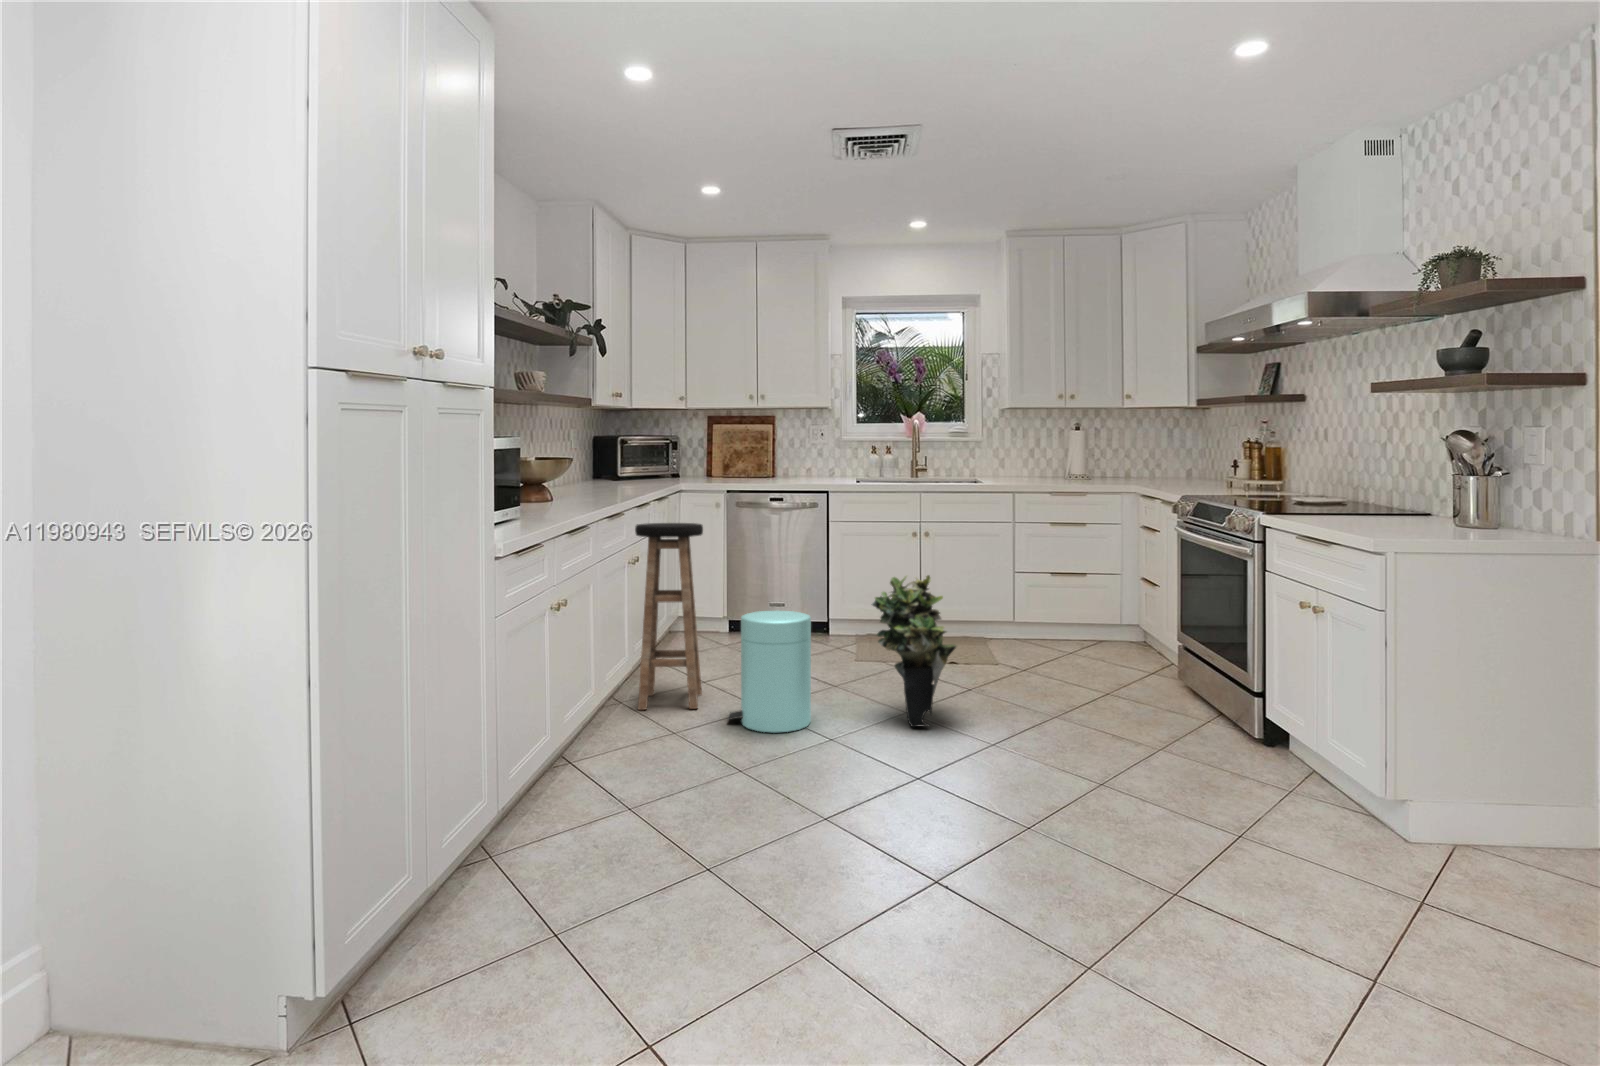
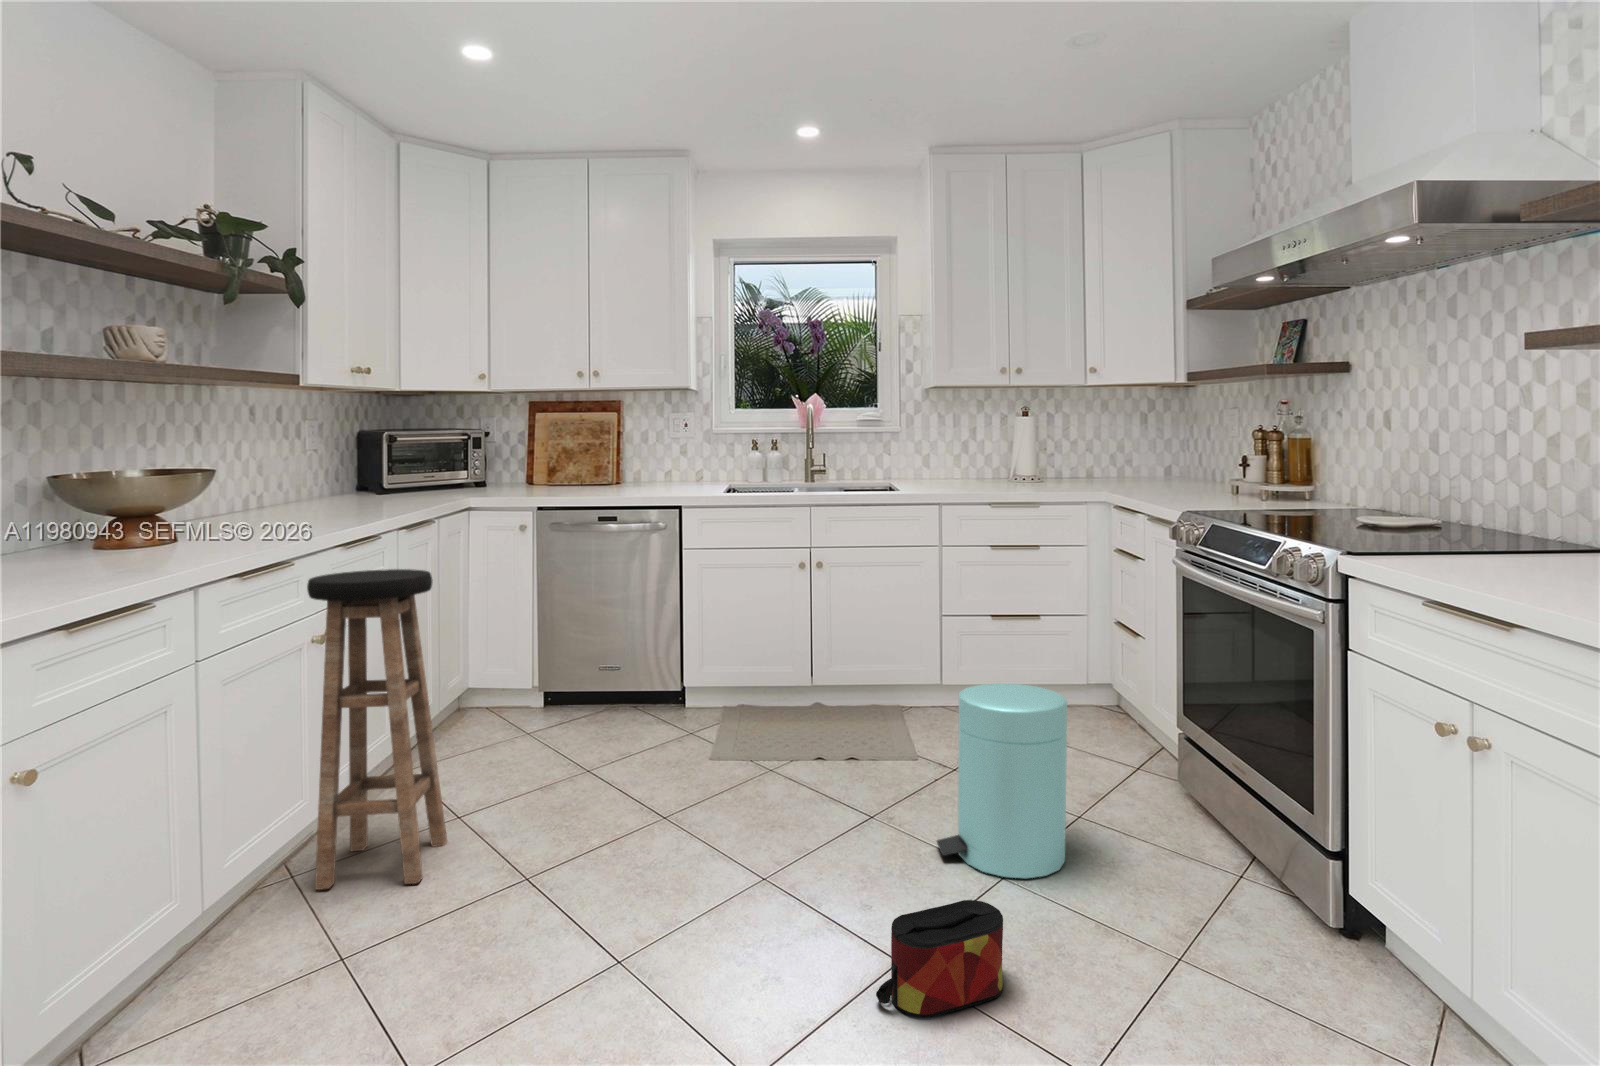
potted plant: present [872,575,957,727] -> none [701,652,842,919]
trash can: present [728,610,811,732] -> present [937,683,1067,879]
bag: none [982,709,1055,763] -> present [876,900,1003,1018]

